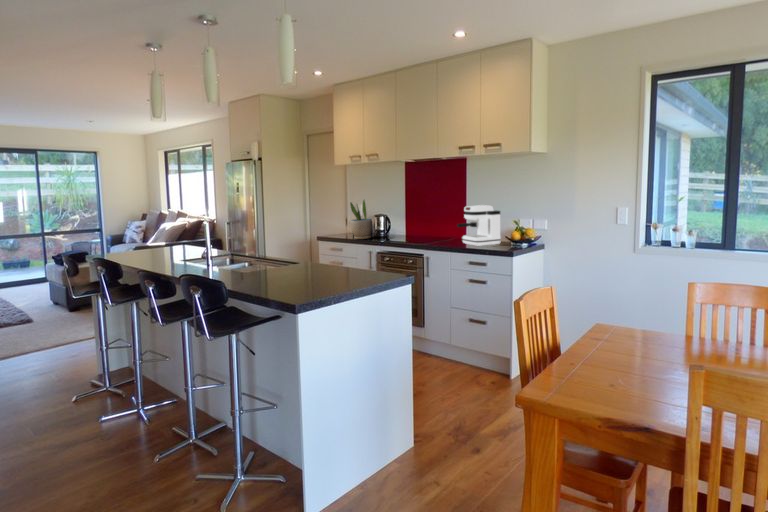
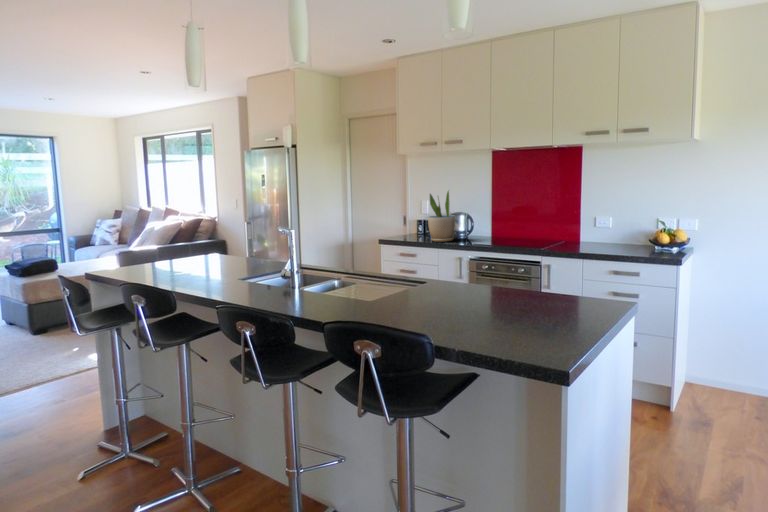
coffee maker: present [457,205,501,246] -> none [593,198,651,252]

